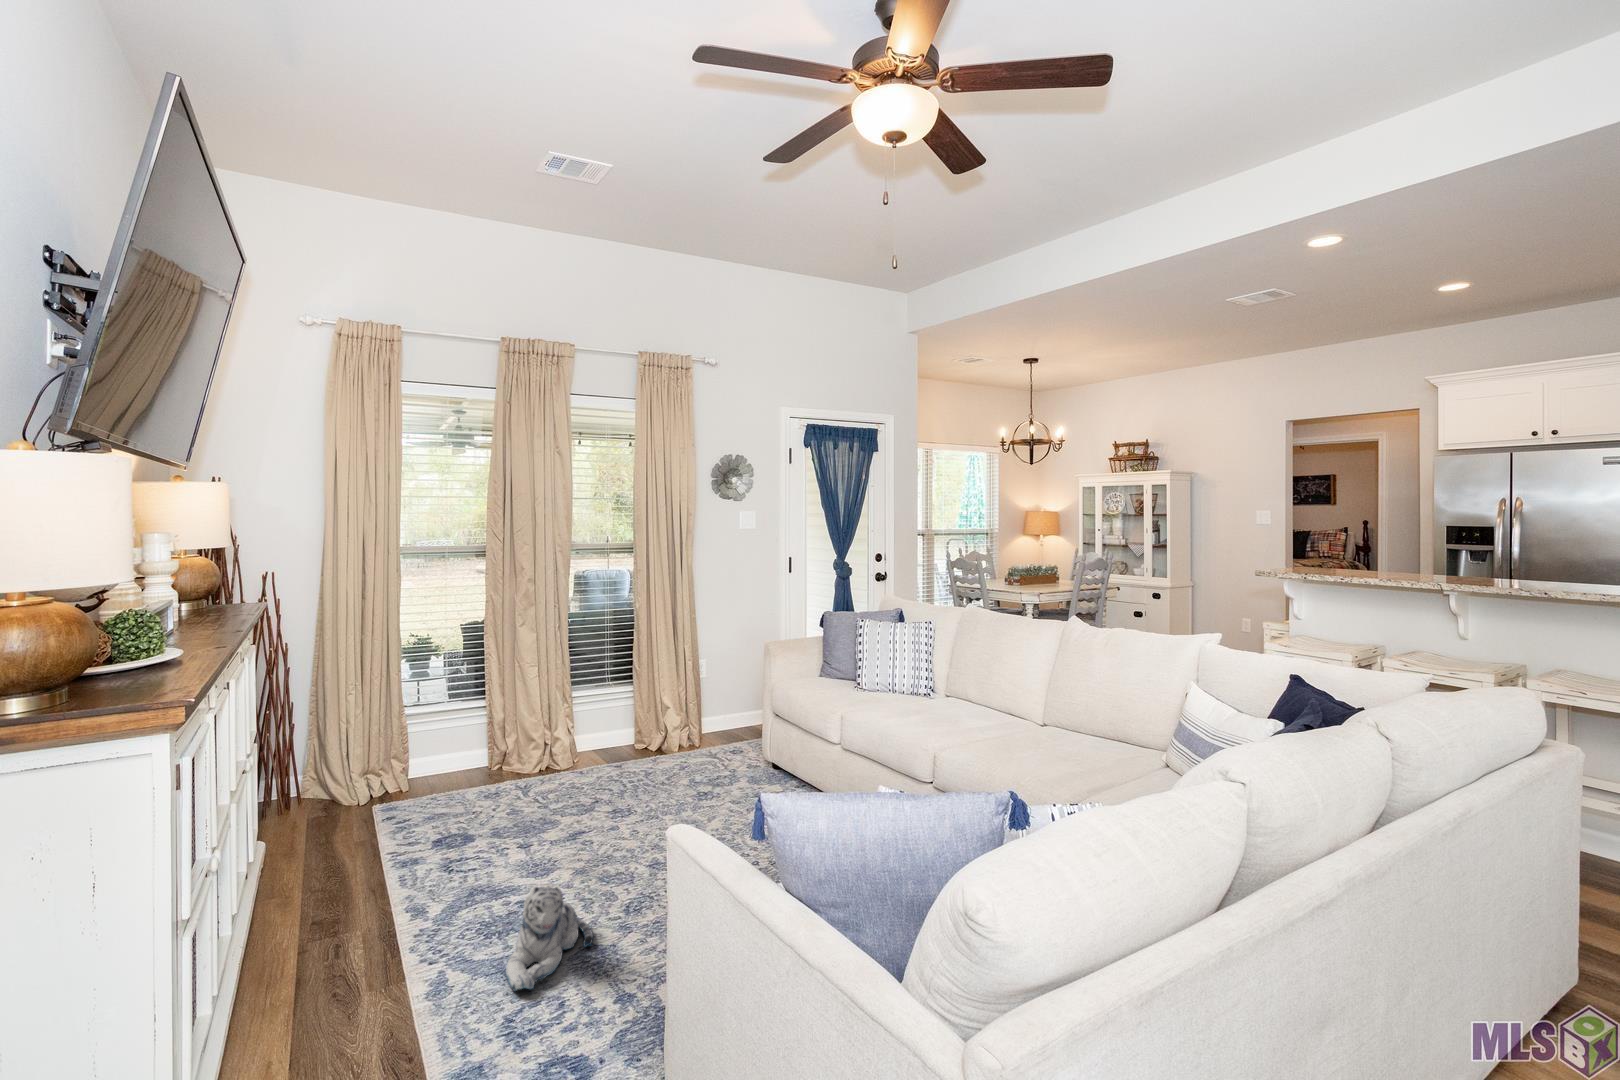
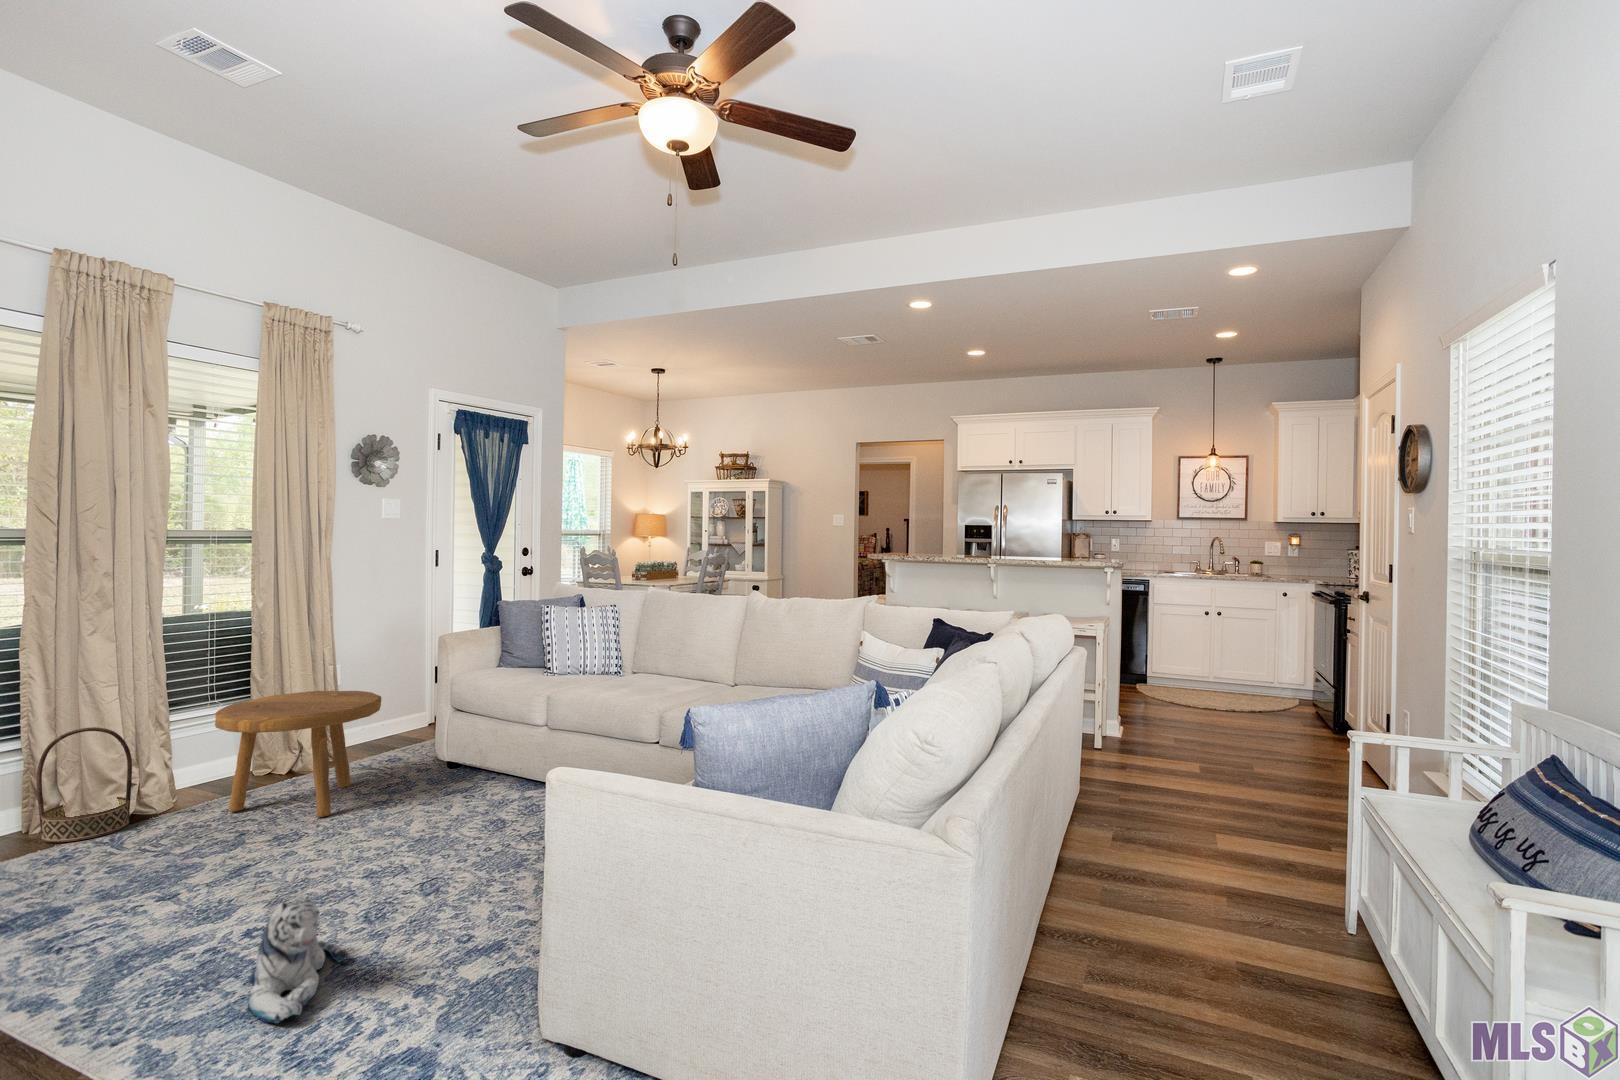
footstool: none [586,683,711,798] -> present [215,691,381,817]
basket: none [482,698,539,785] -> present [37,727,132,842]

